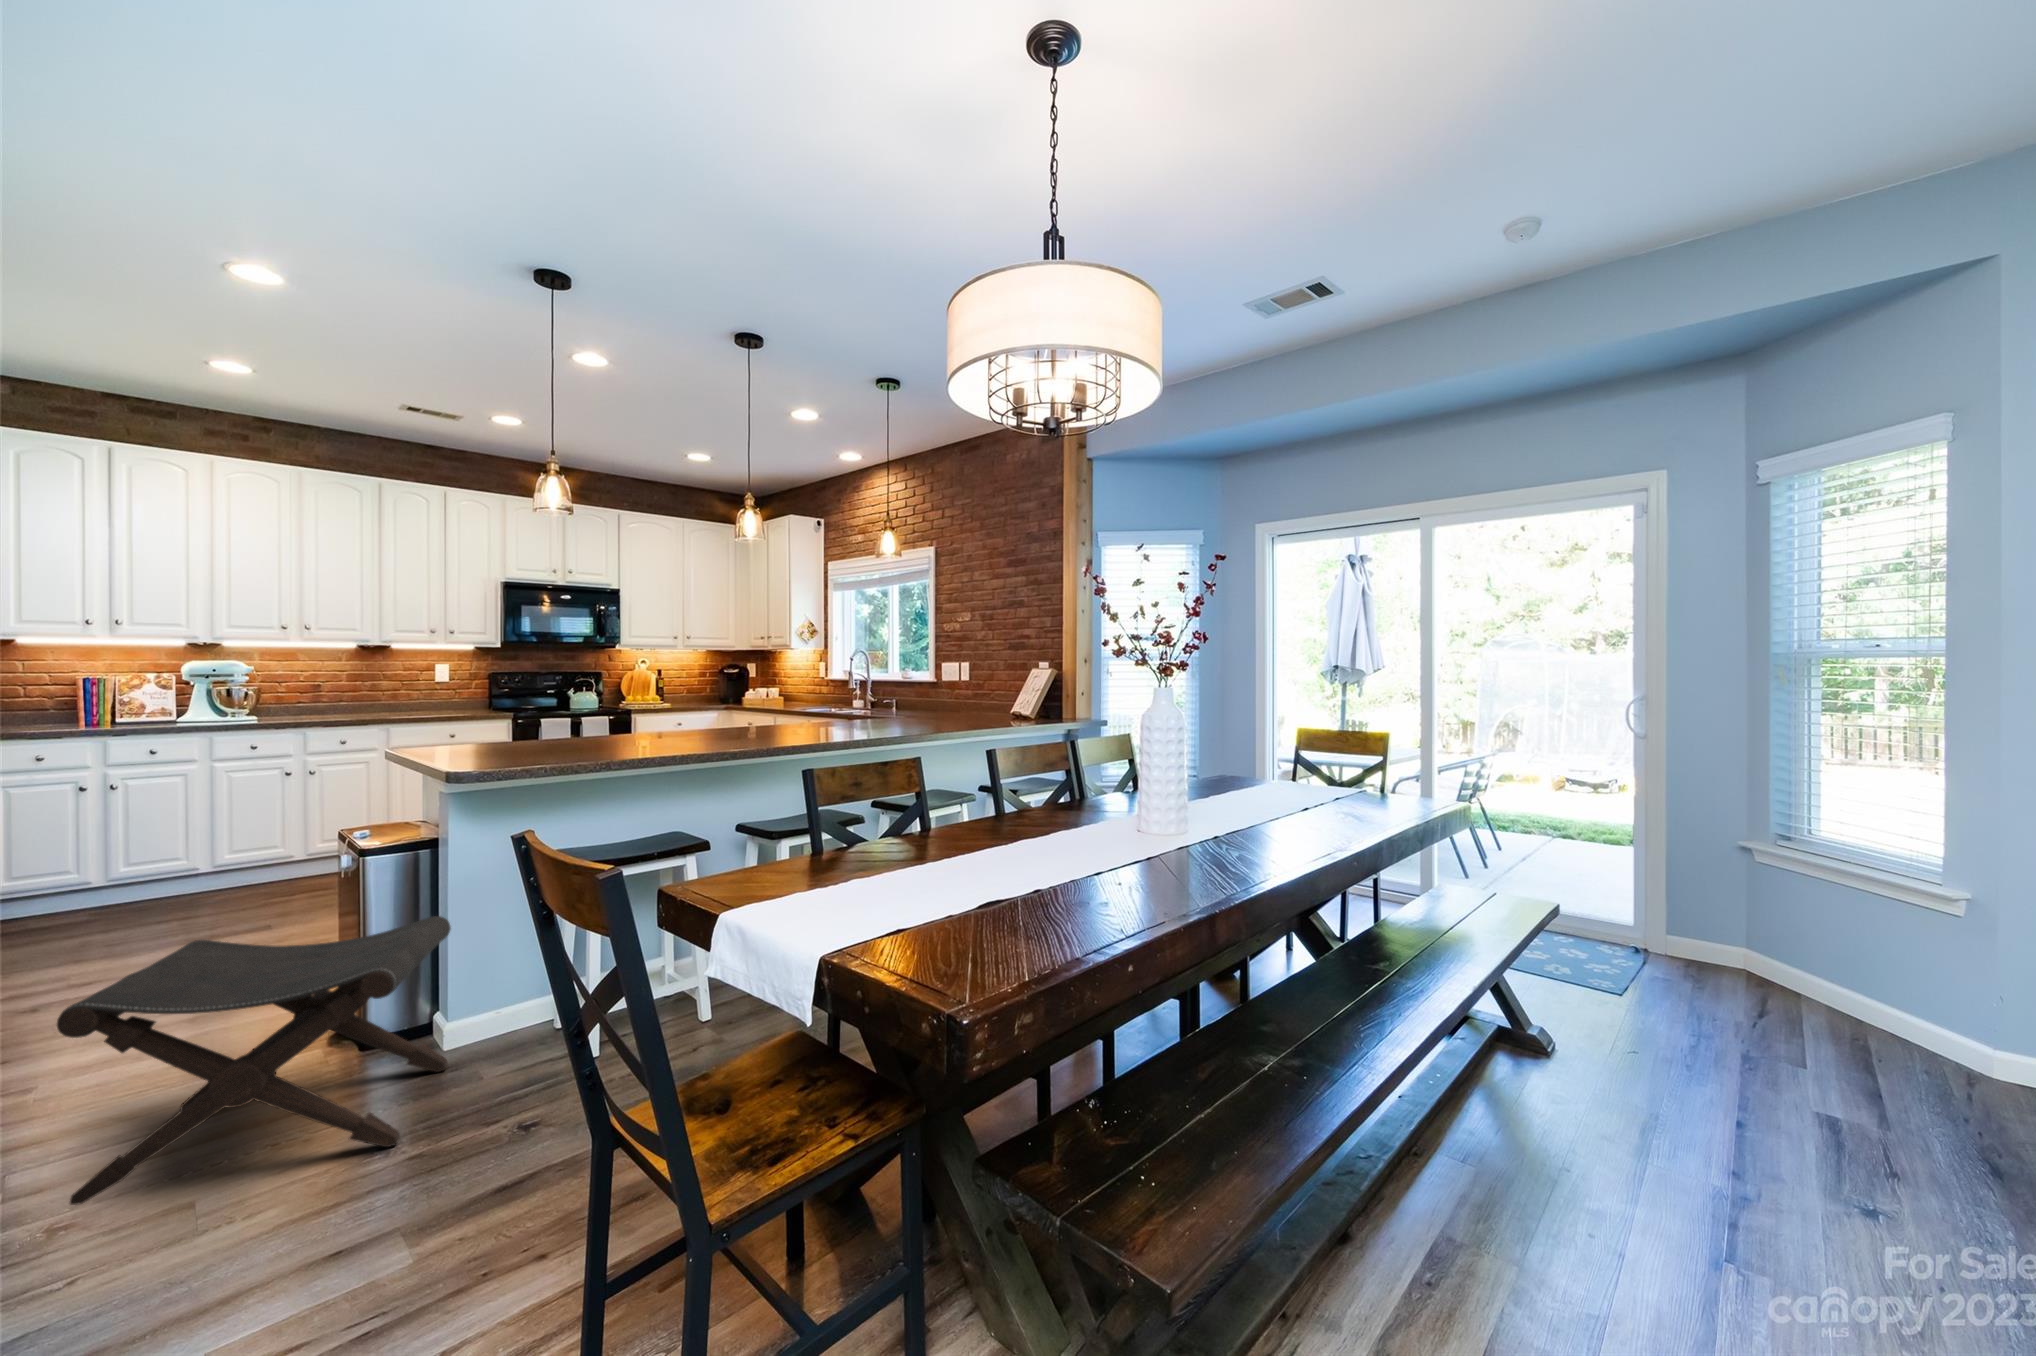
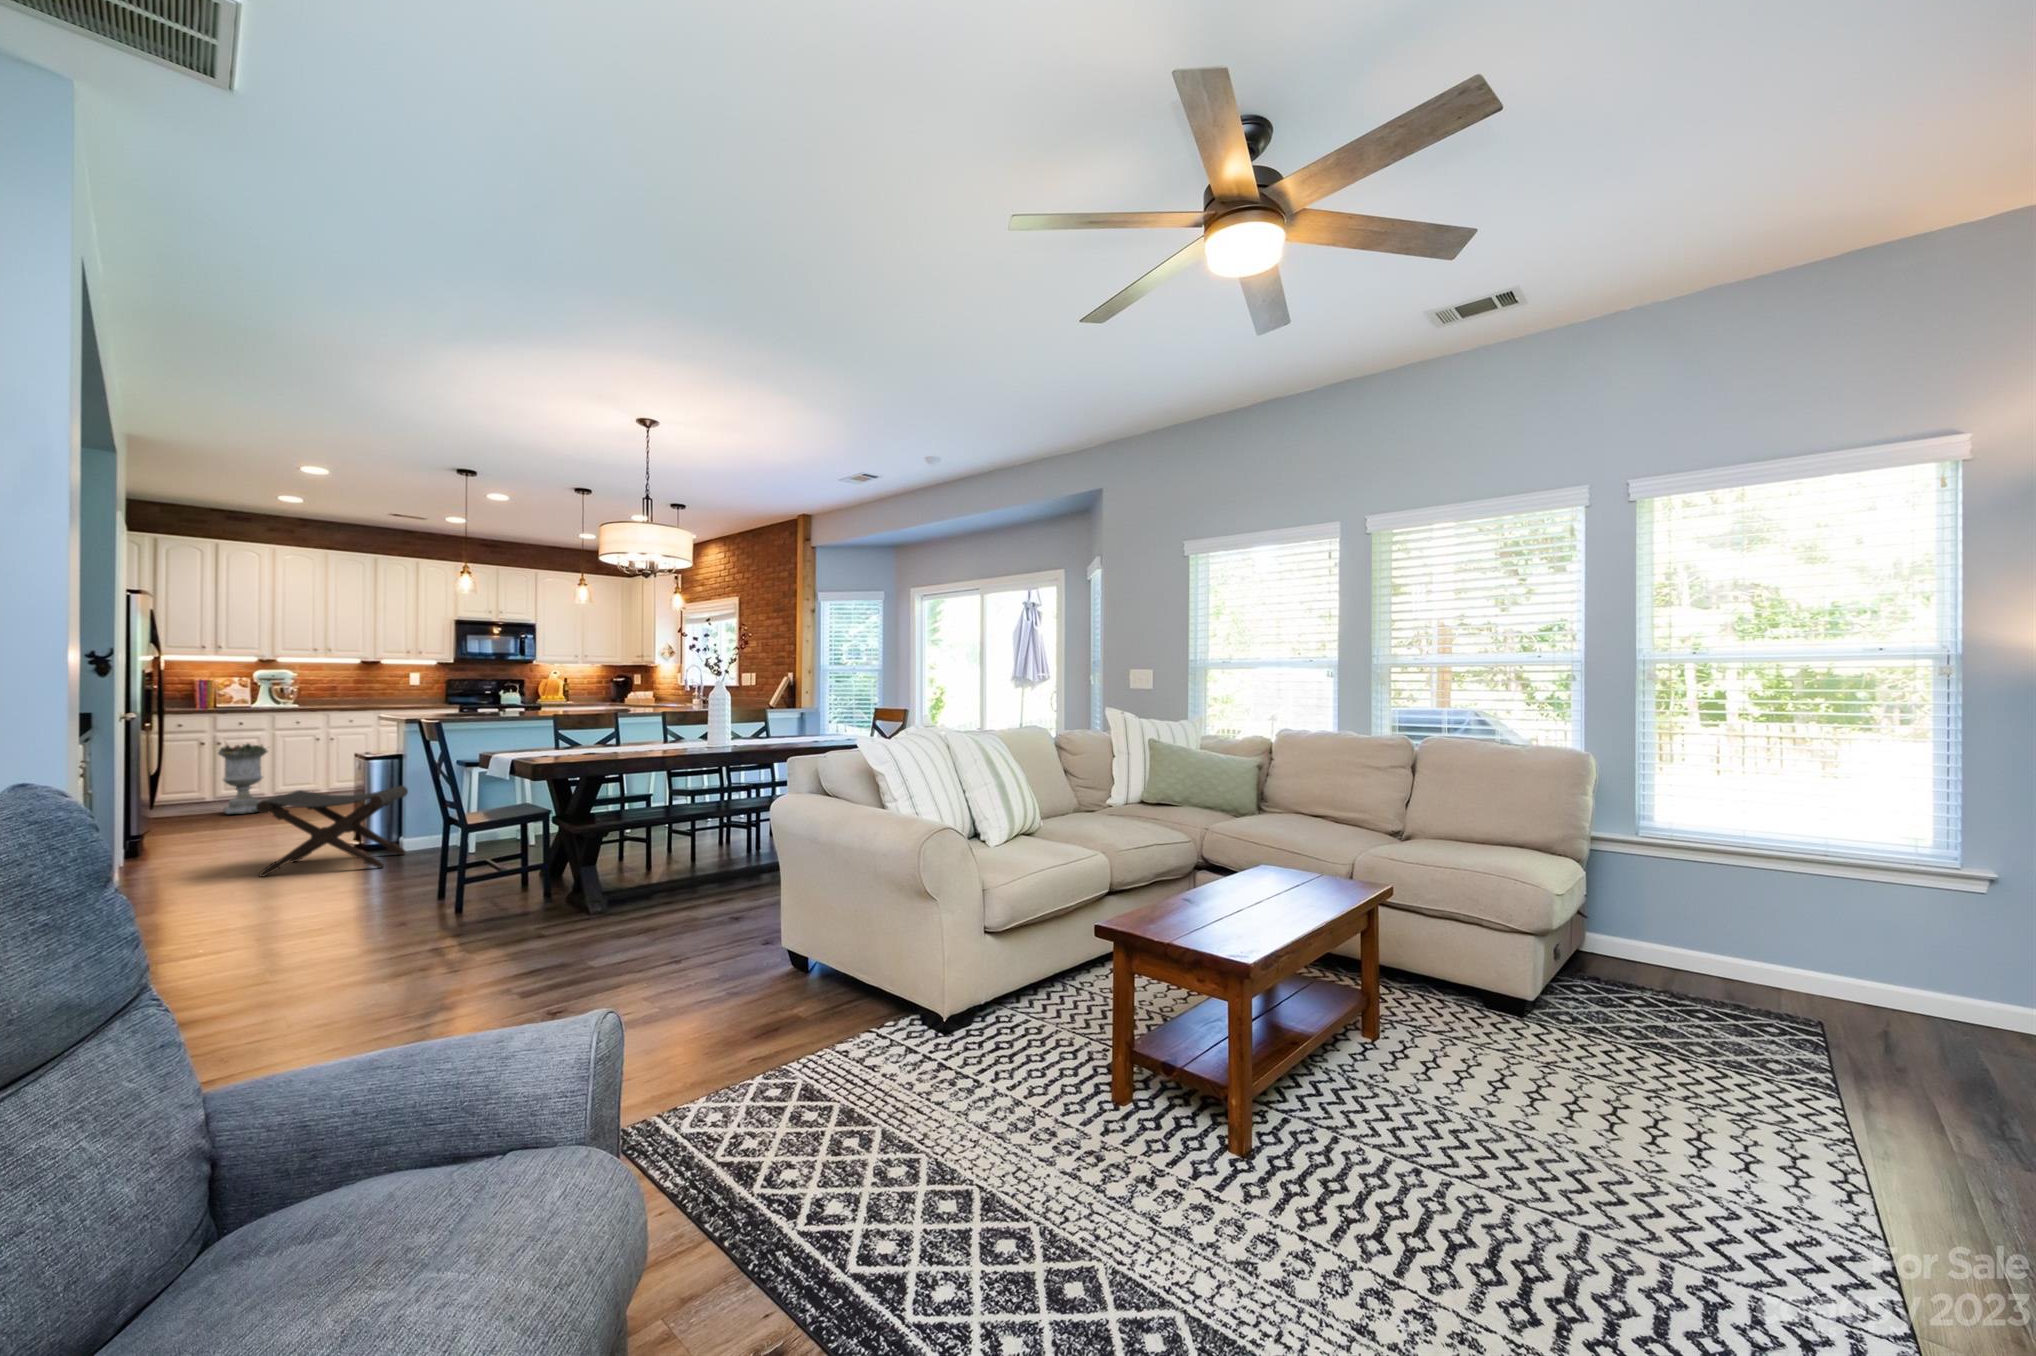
planter: none [105,788,202,914] -> present [218,743,268,814]

